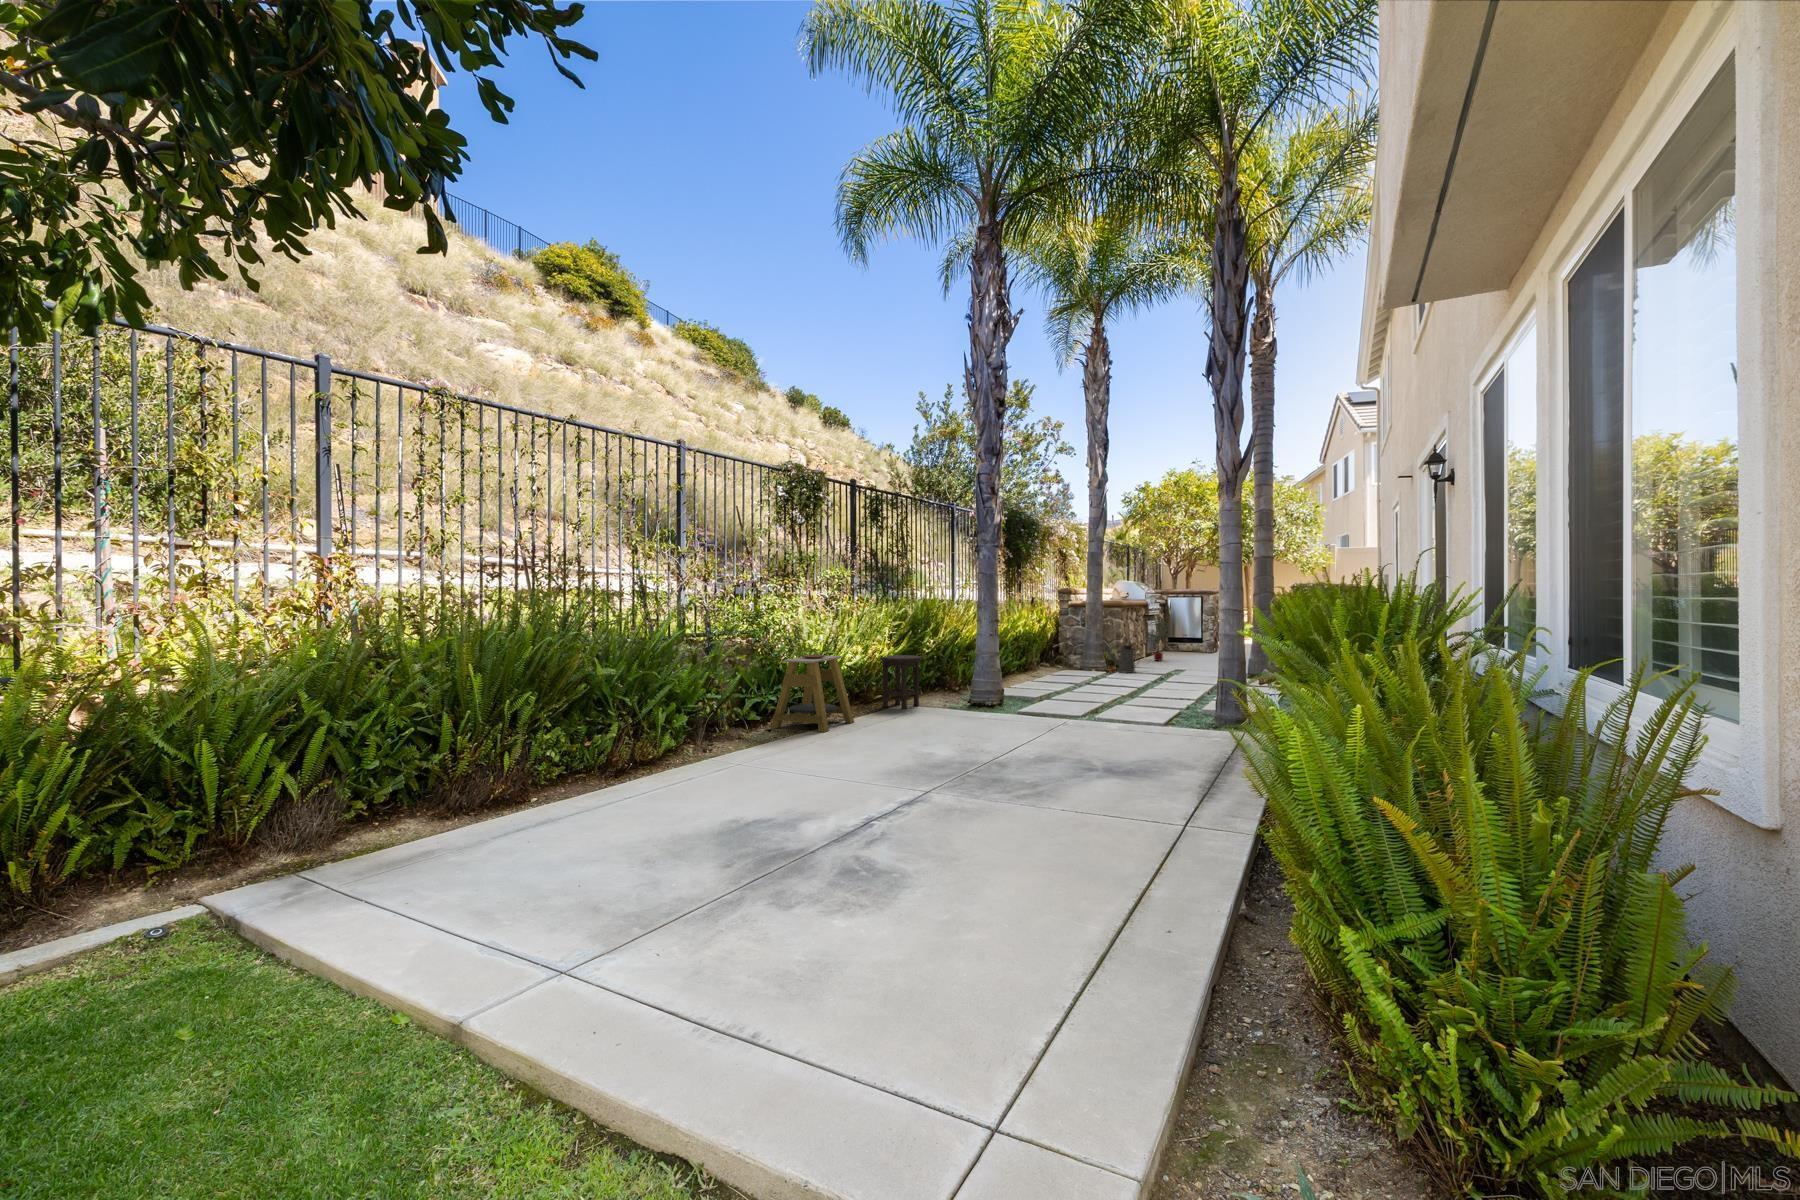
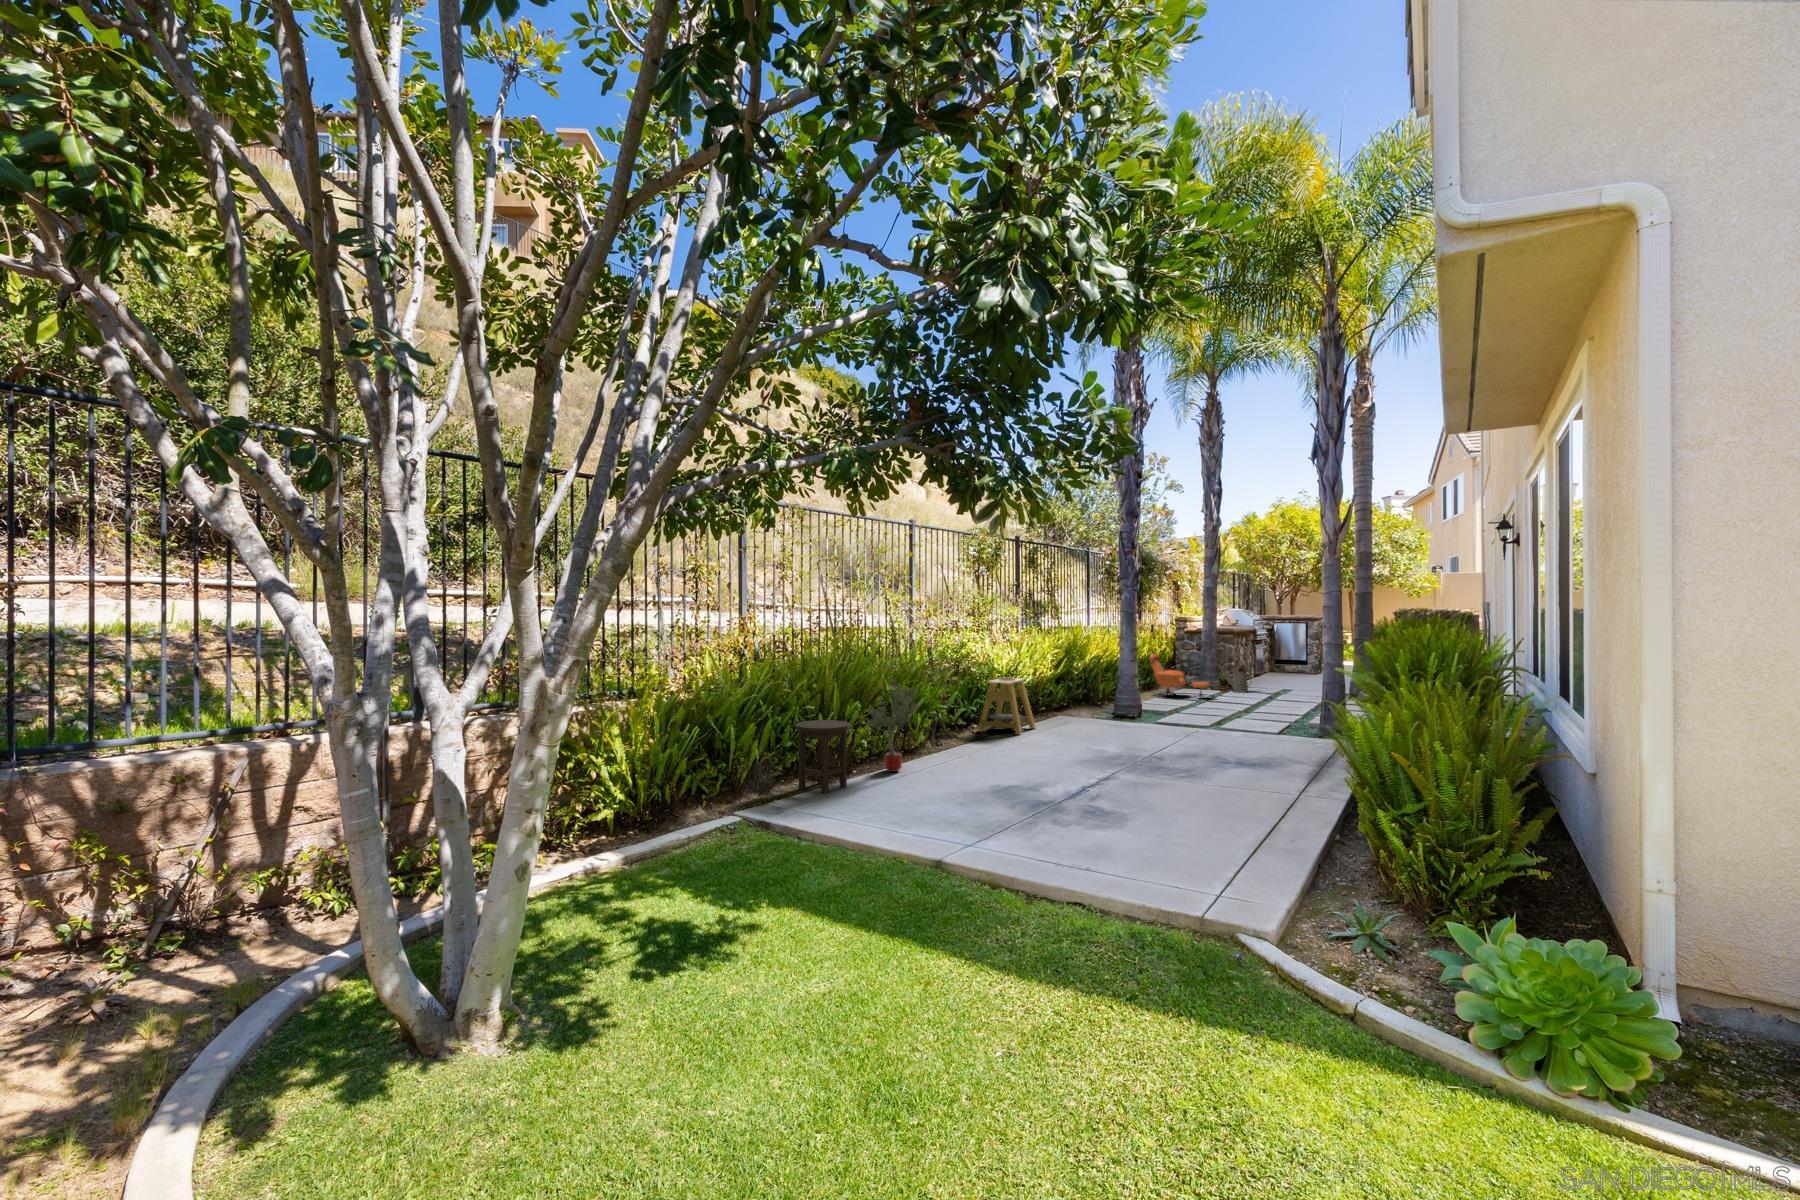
potted tree: present [1145,616,1168,661] -> present [865,679,919,772]
lounge chair: none [1022,628,1093,682] -> present [1150,654,1209,697]
stool: present [881,655,922,709] -> present [795,720,850,793]

